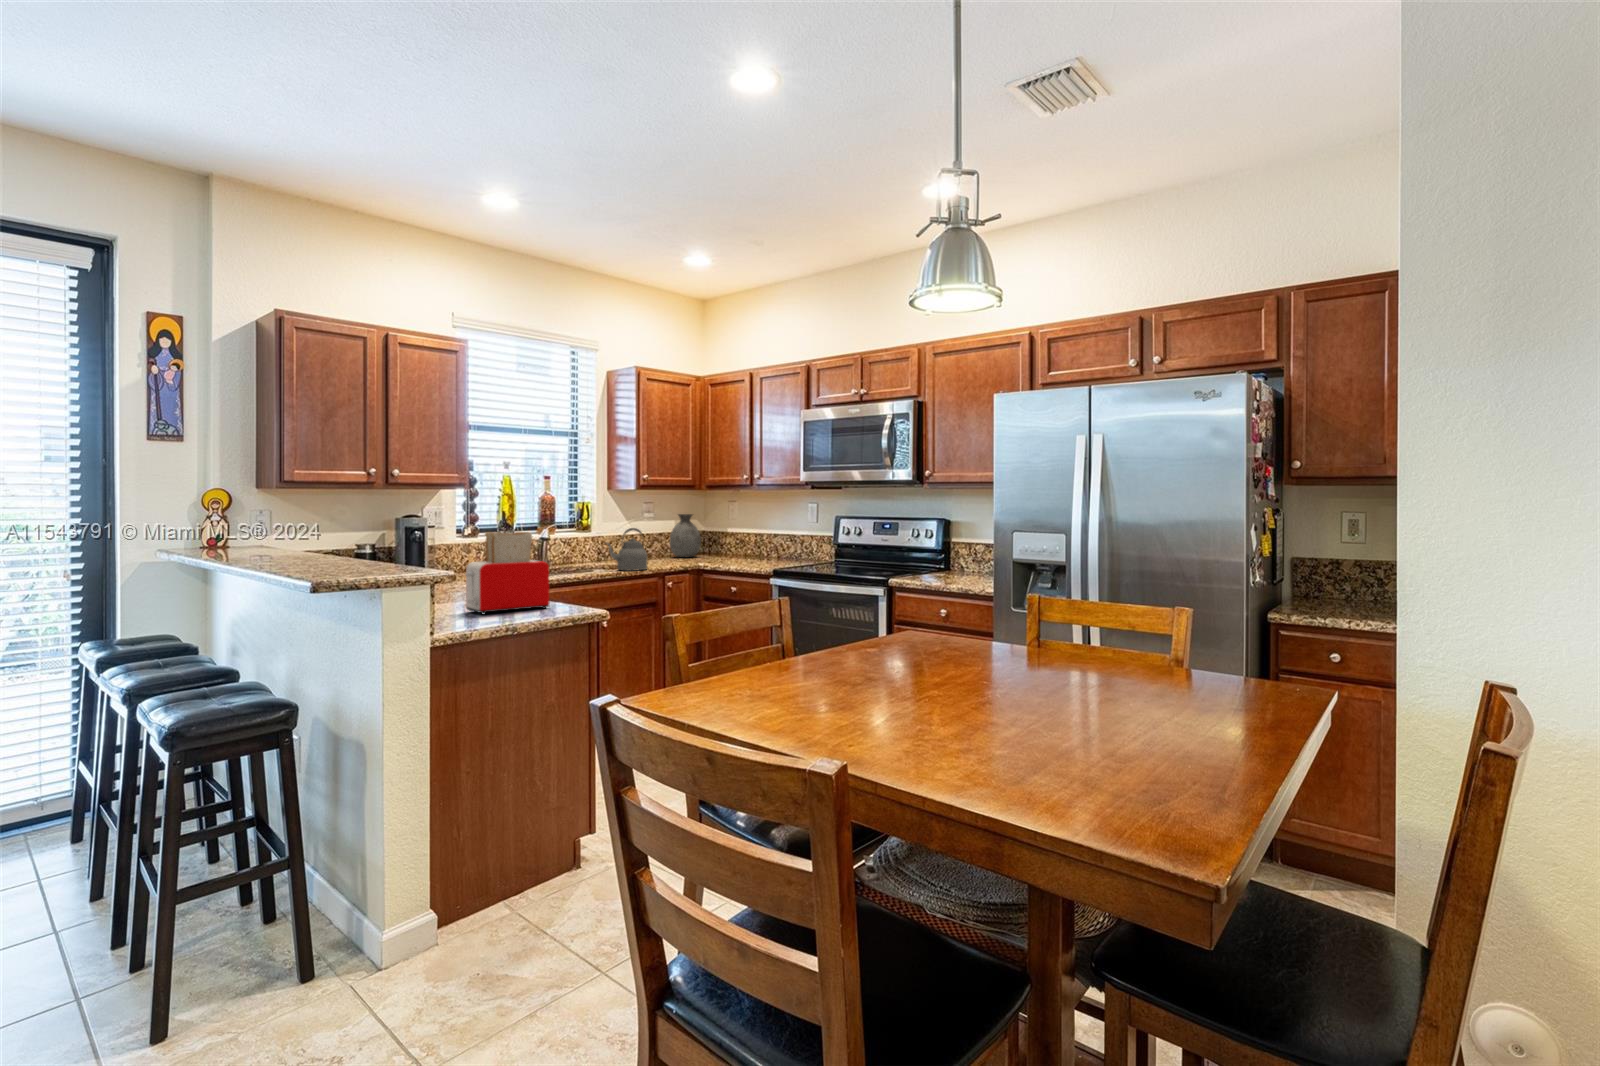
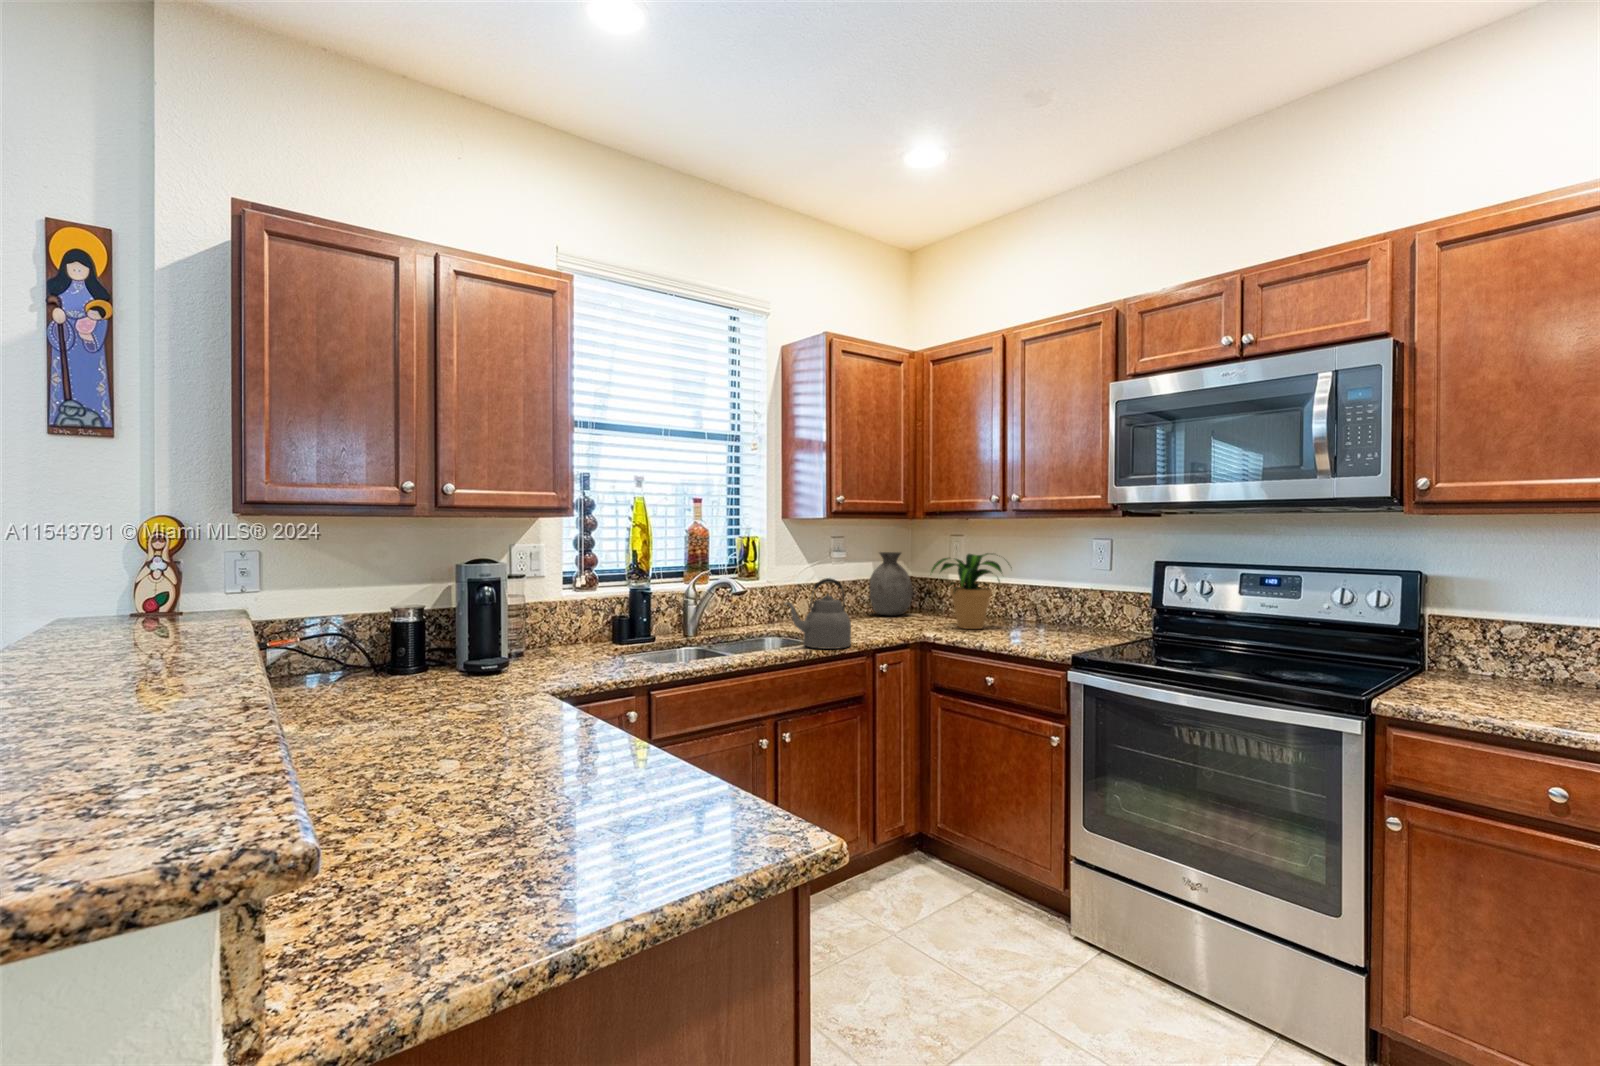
potted plant: none [705,513,757,562] -> present [931,553,1012,629]
toaster: present [466,532,549,614] -> none [462,622,686,869]

